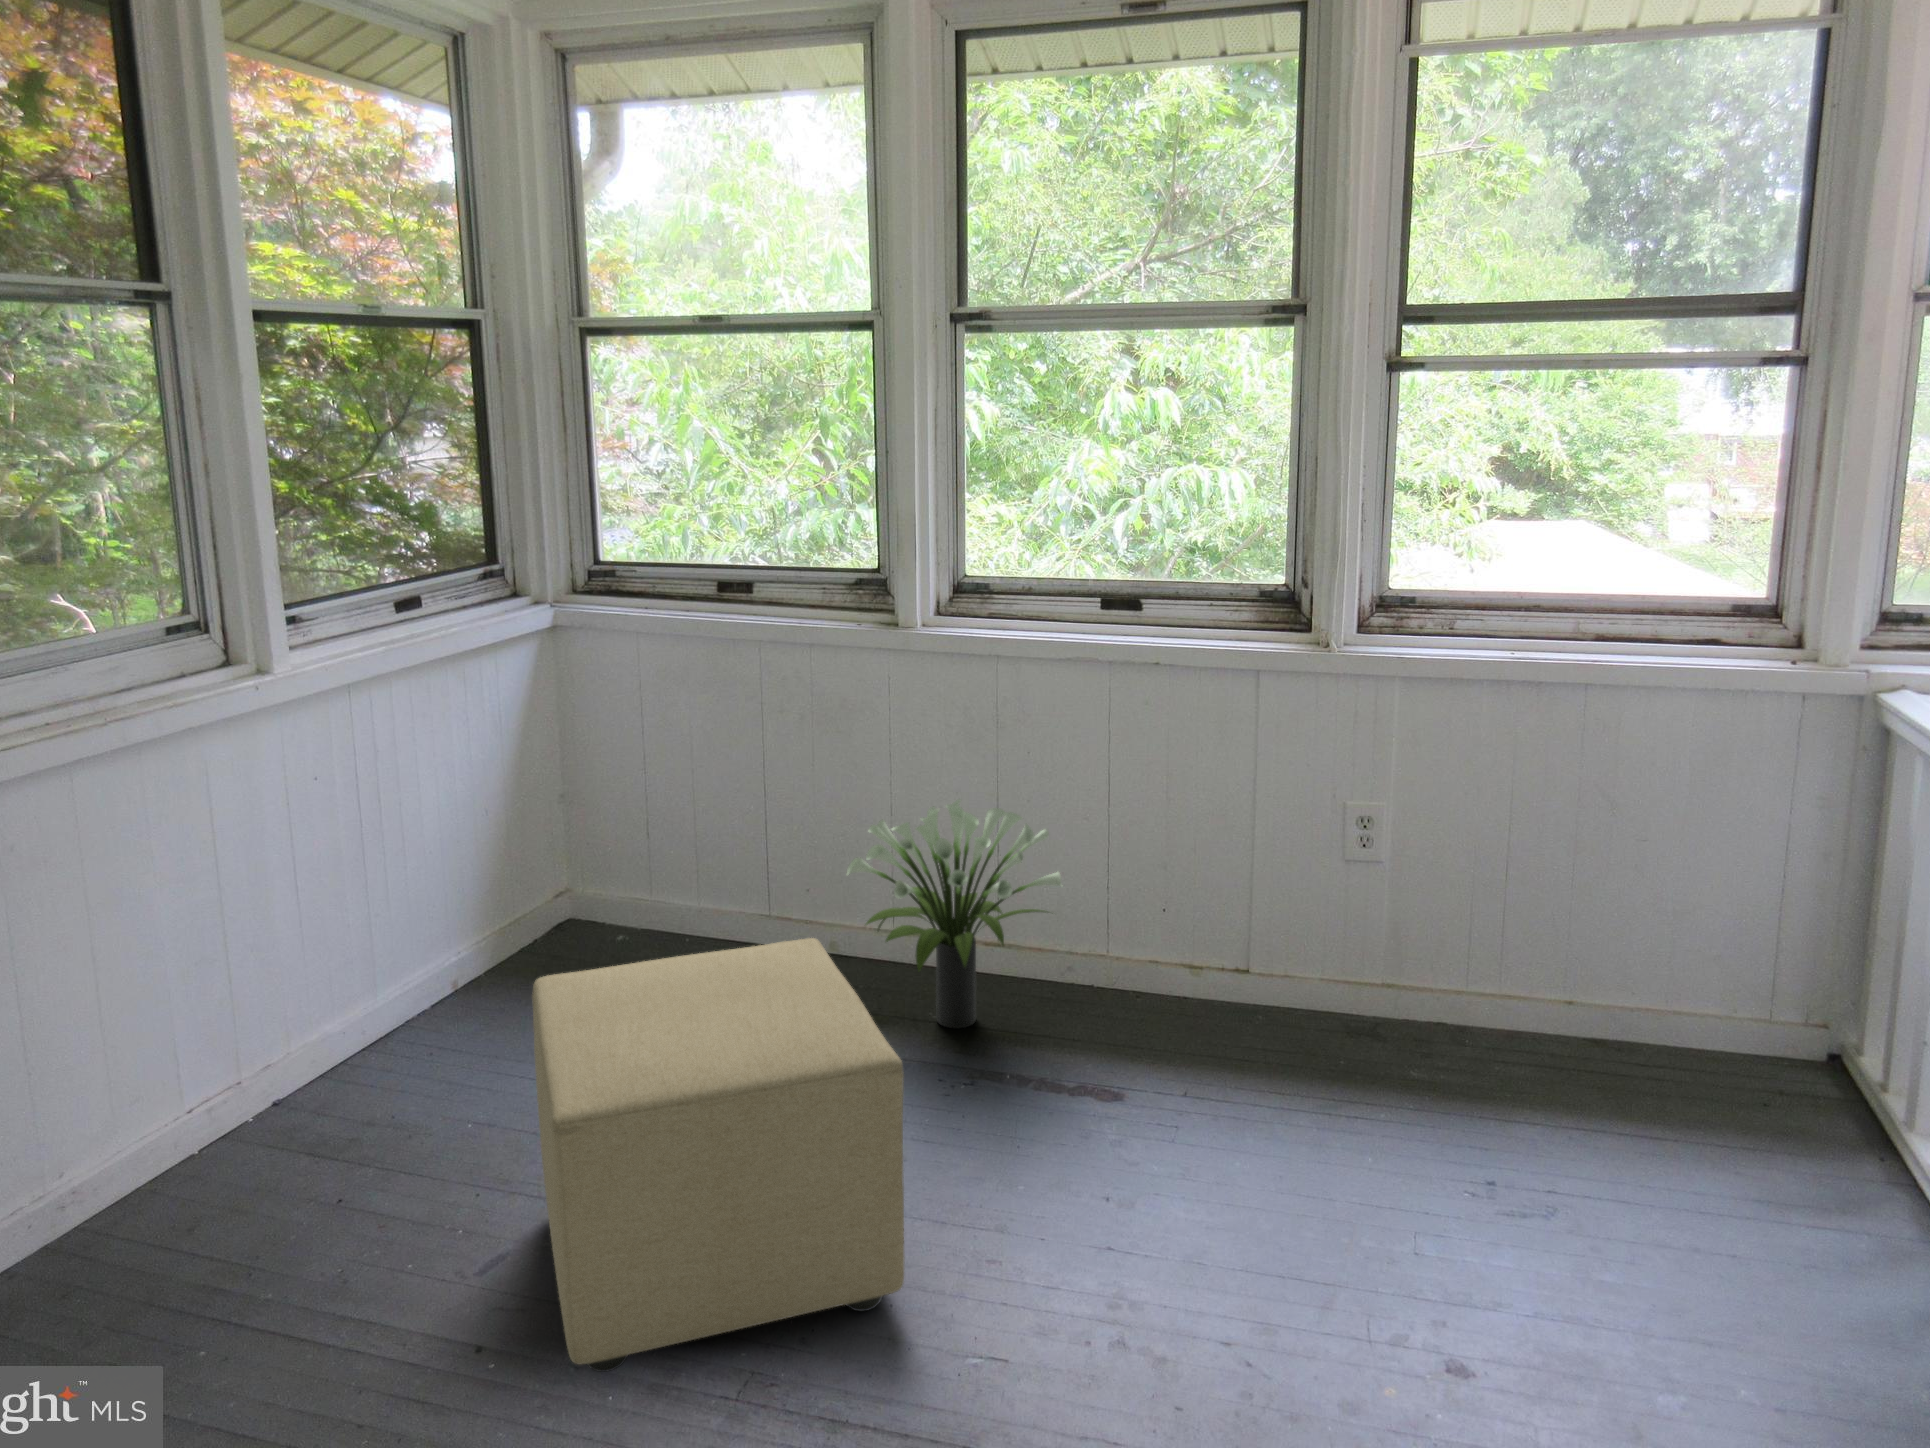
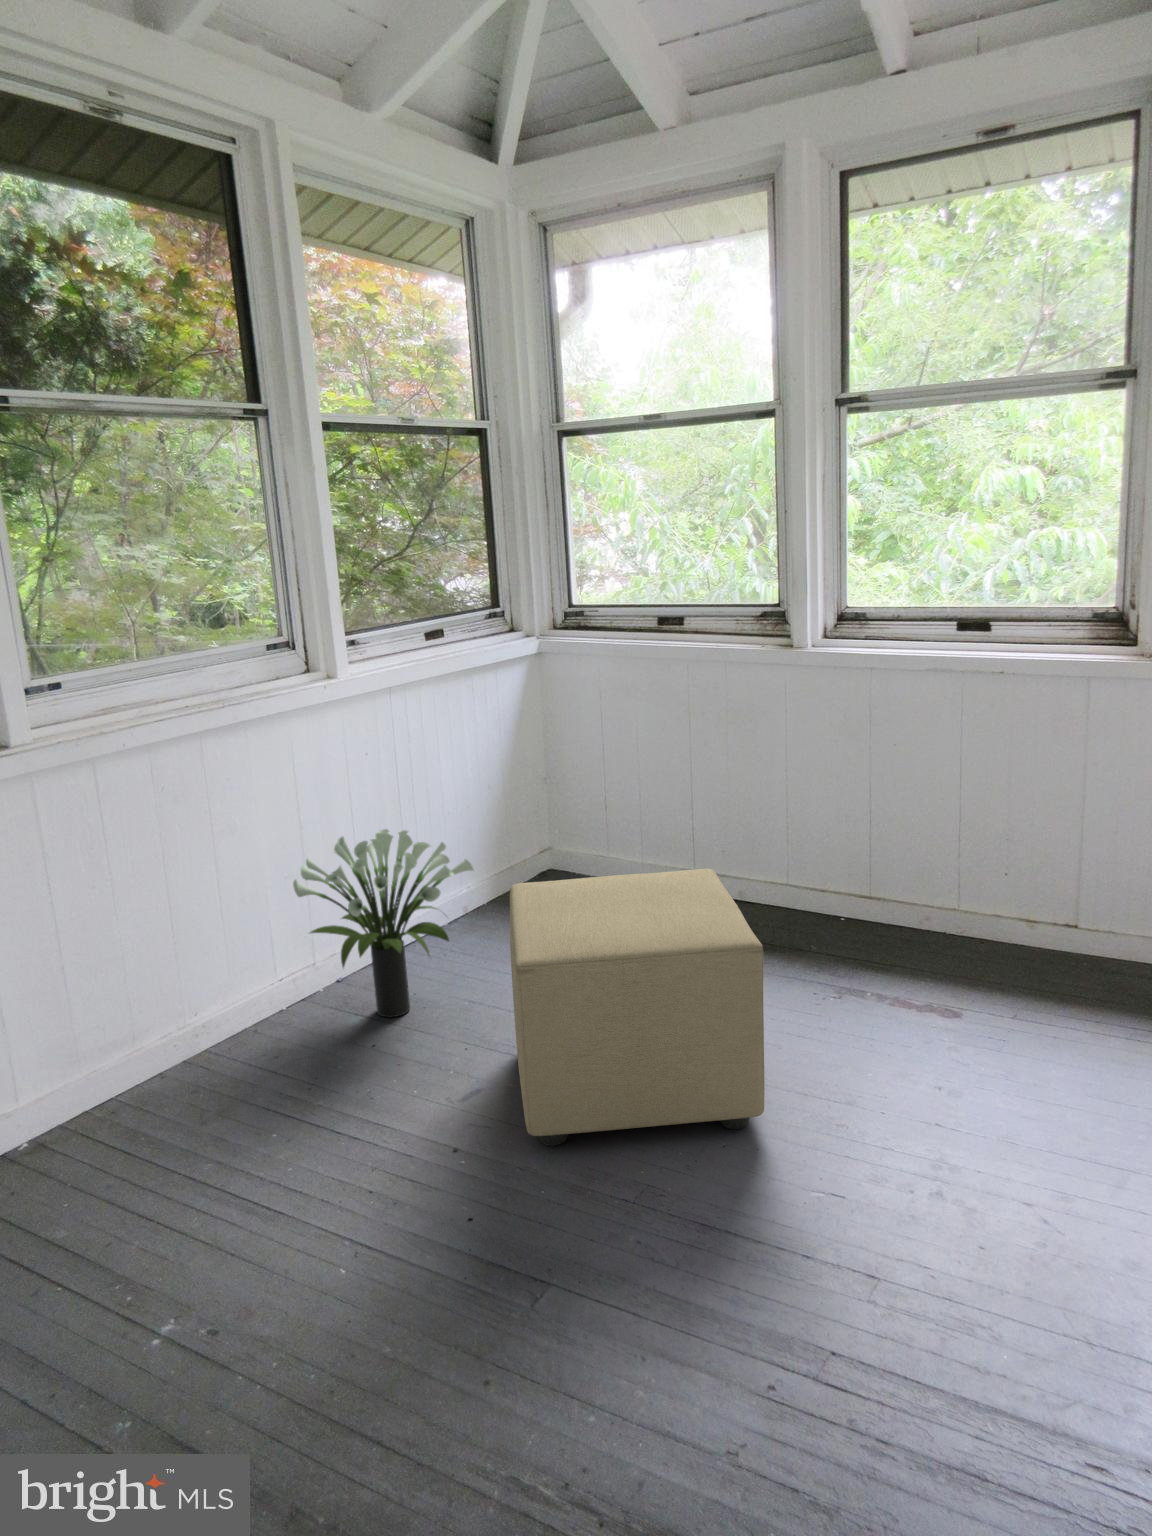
potted plant: present [847,799,1062,1028] -> present [293,829,474,1017]

